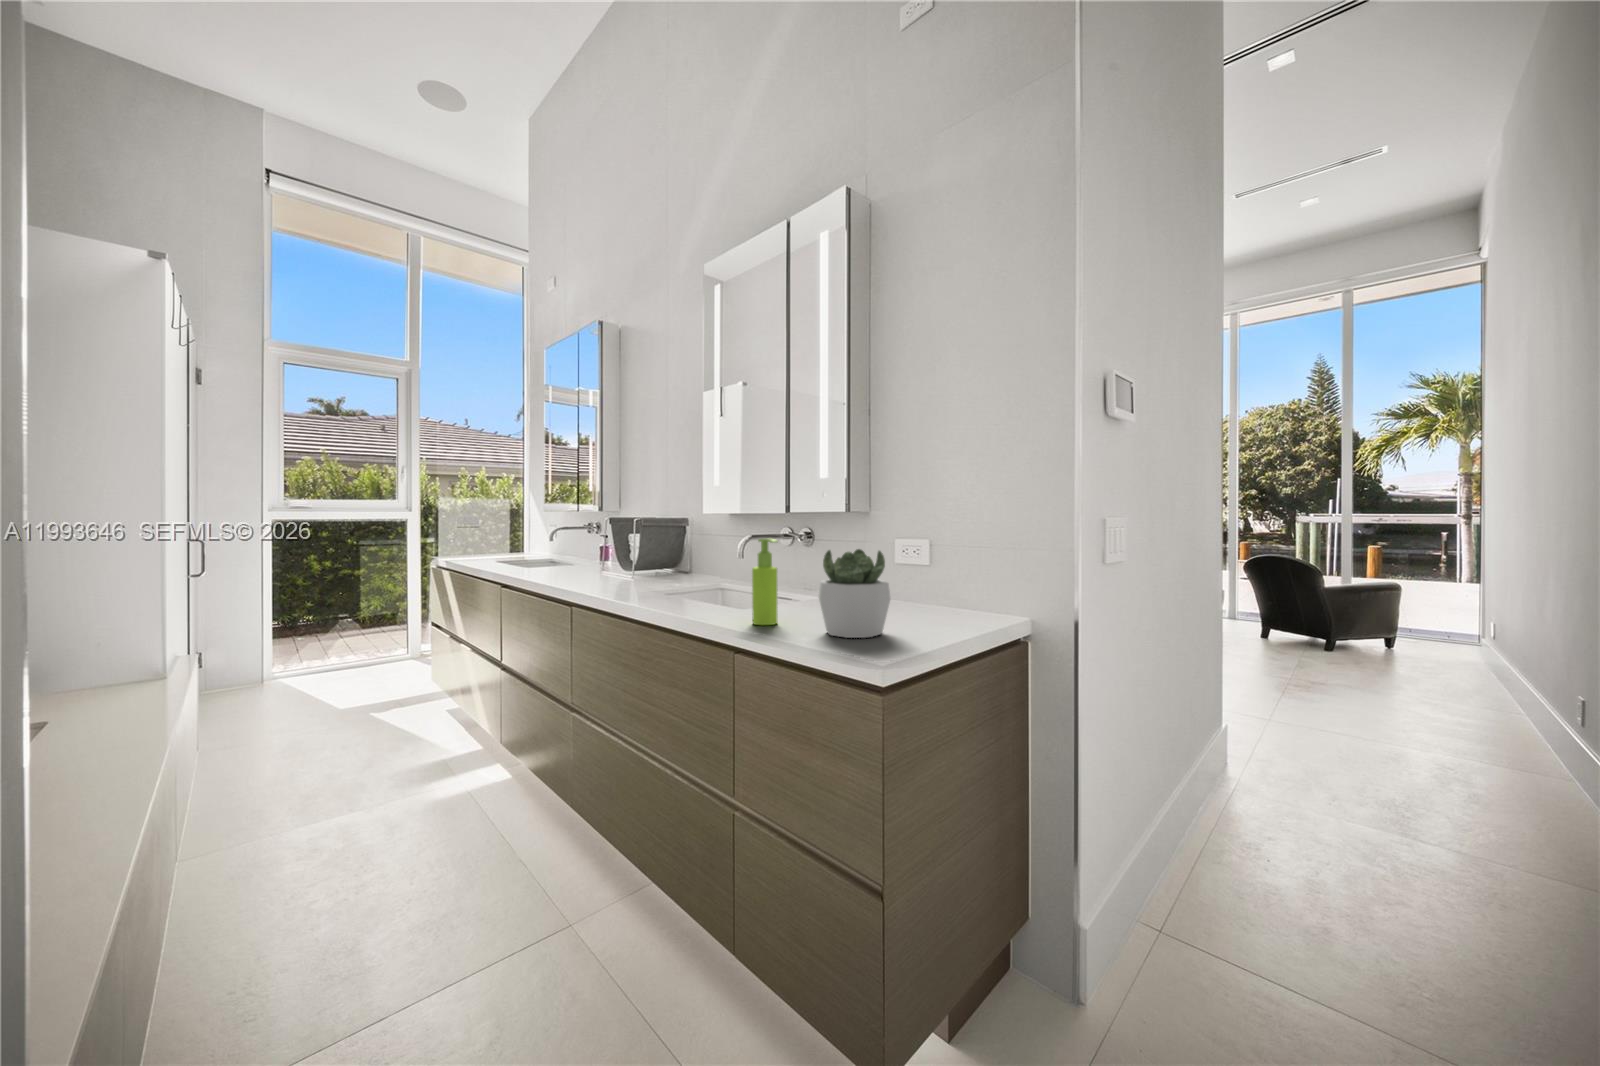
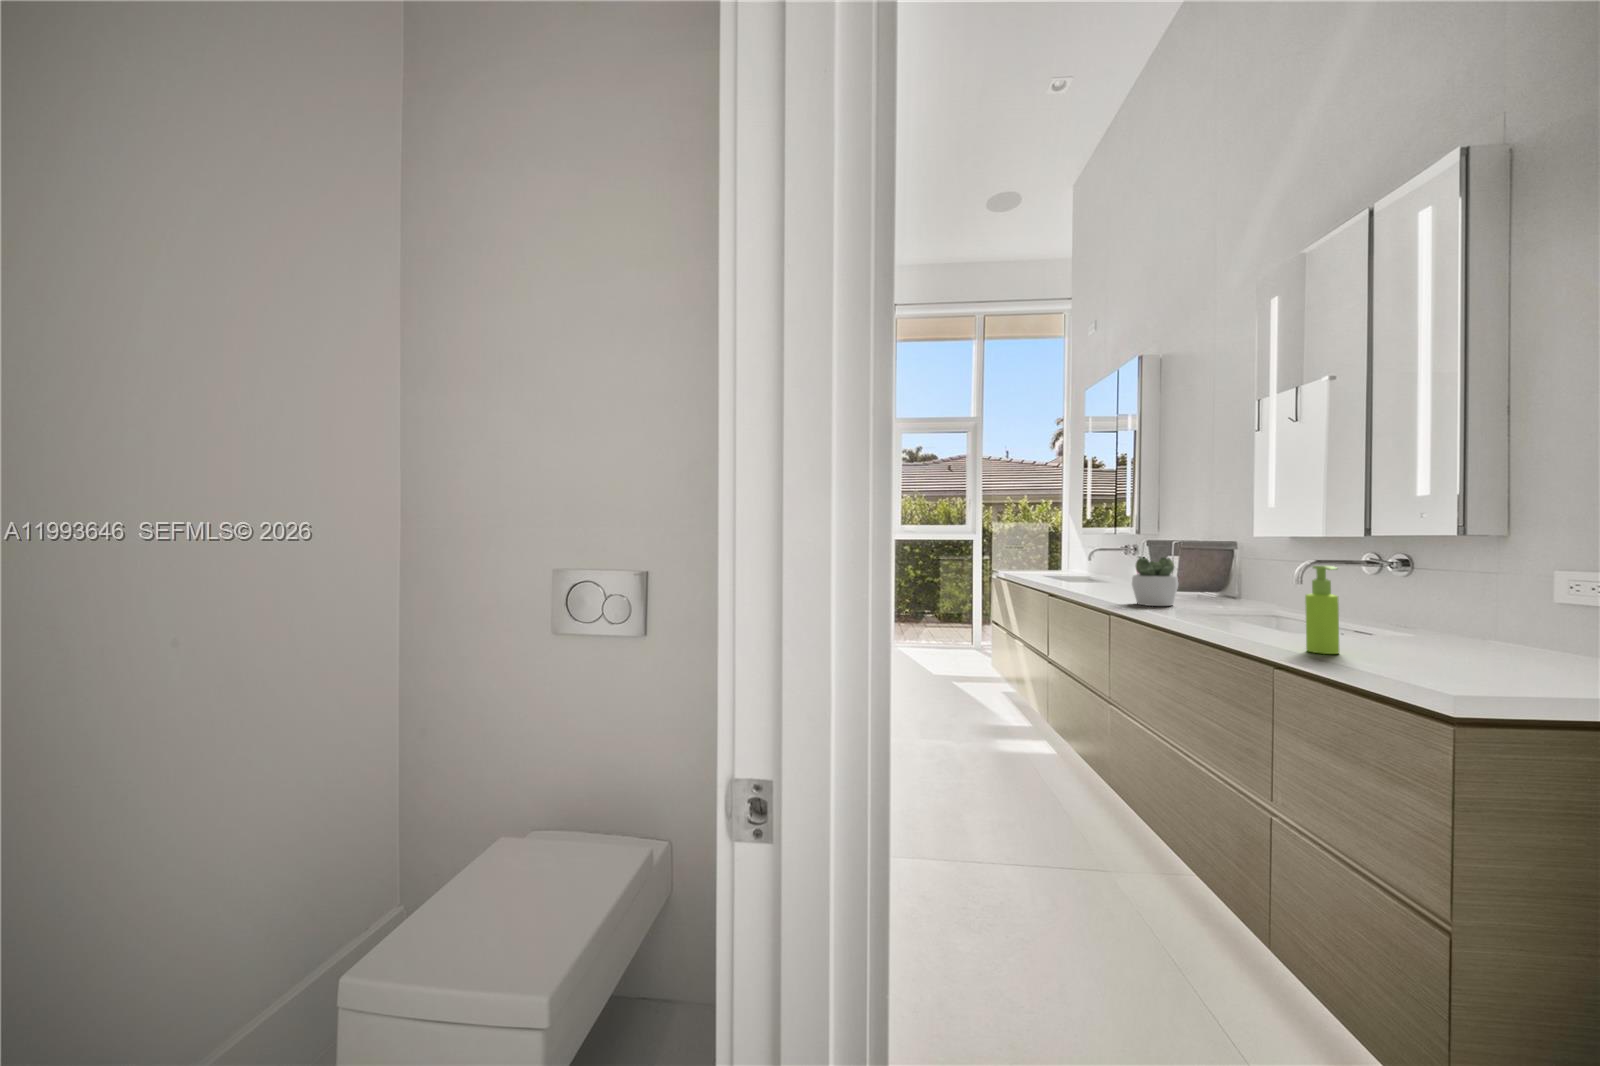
succulent plant: present [819,549,890,638] -> present [1132,557,1178,606]

